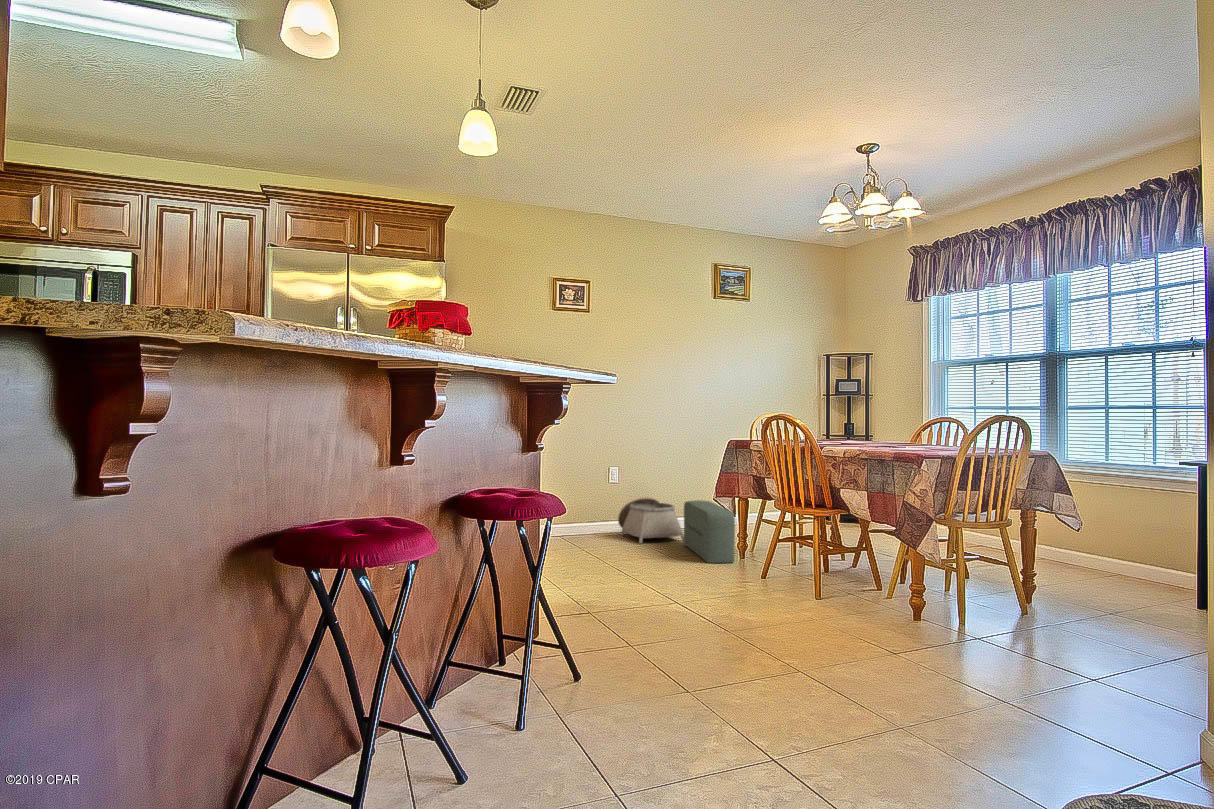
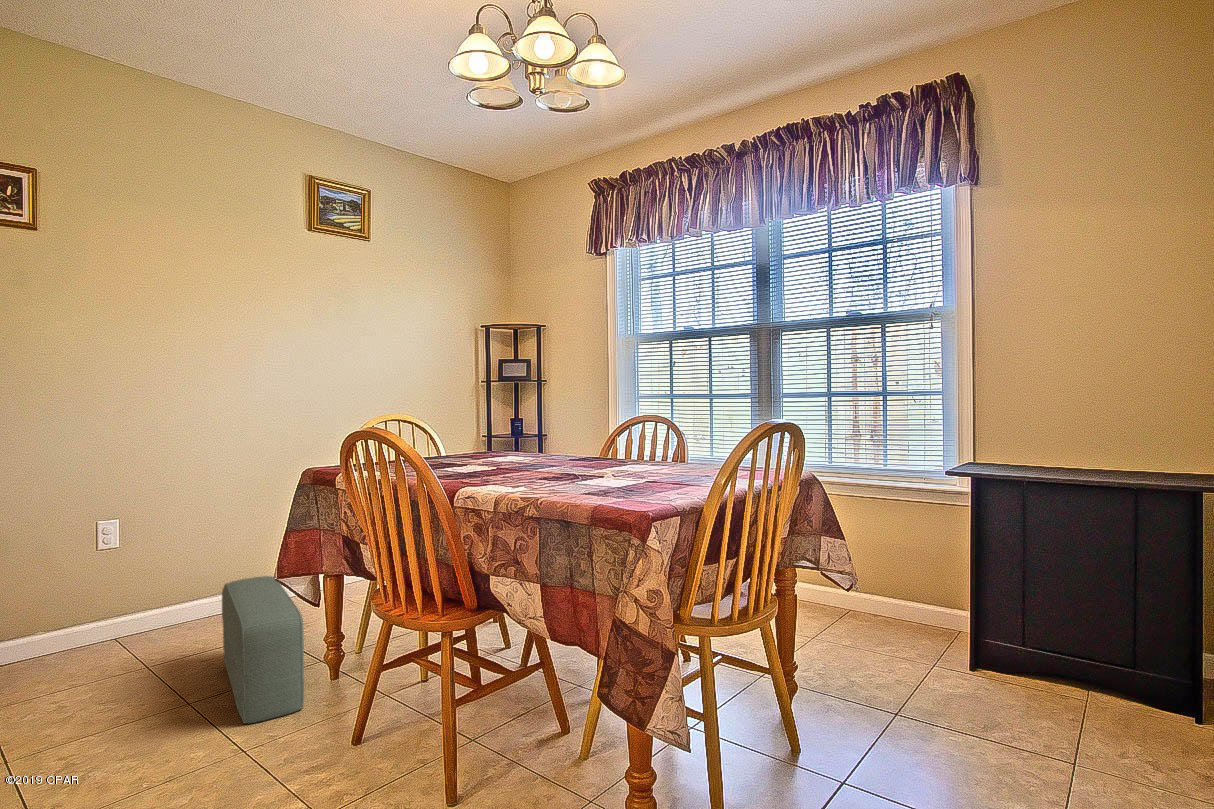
basket: present [618,497,684,544] -> none [100,572,237,677]

